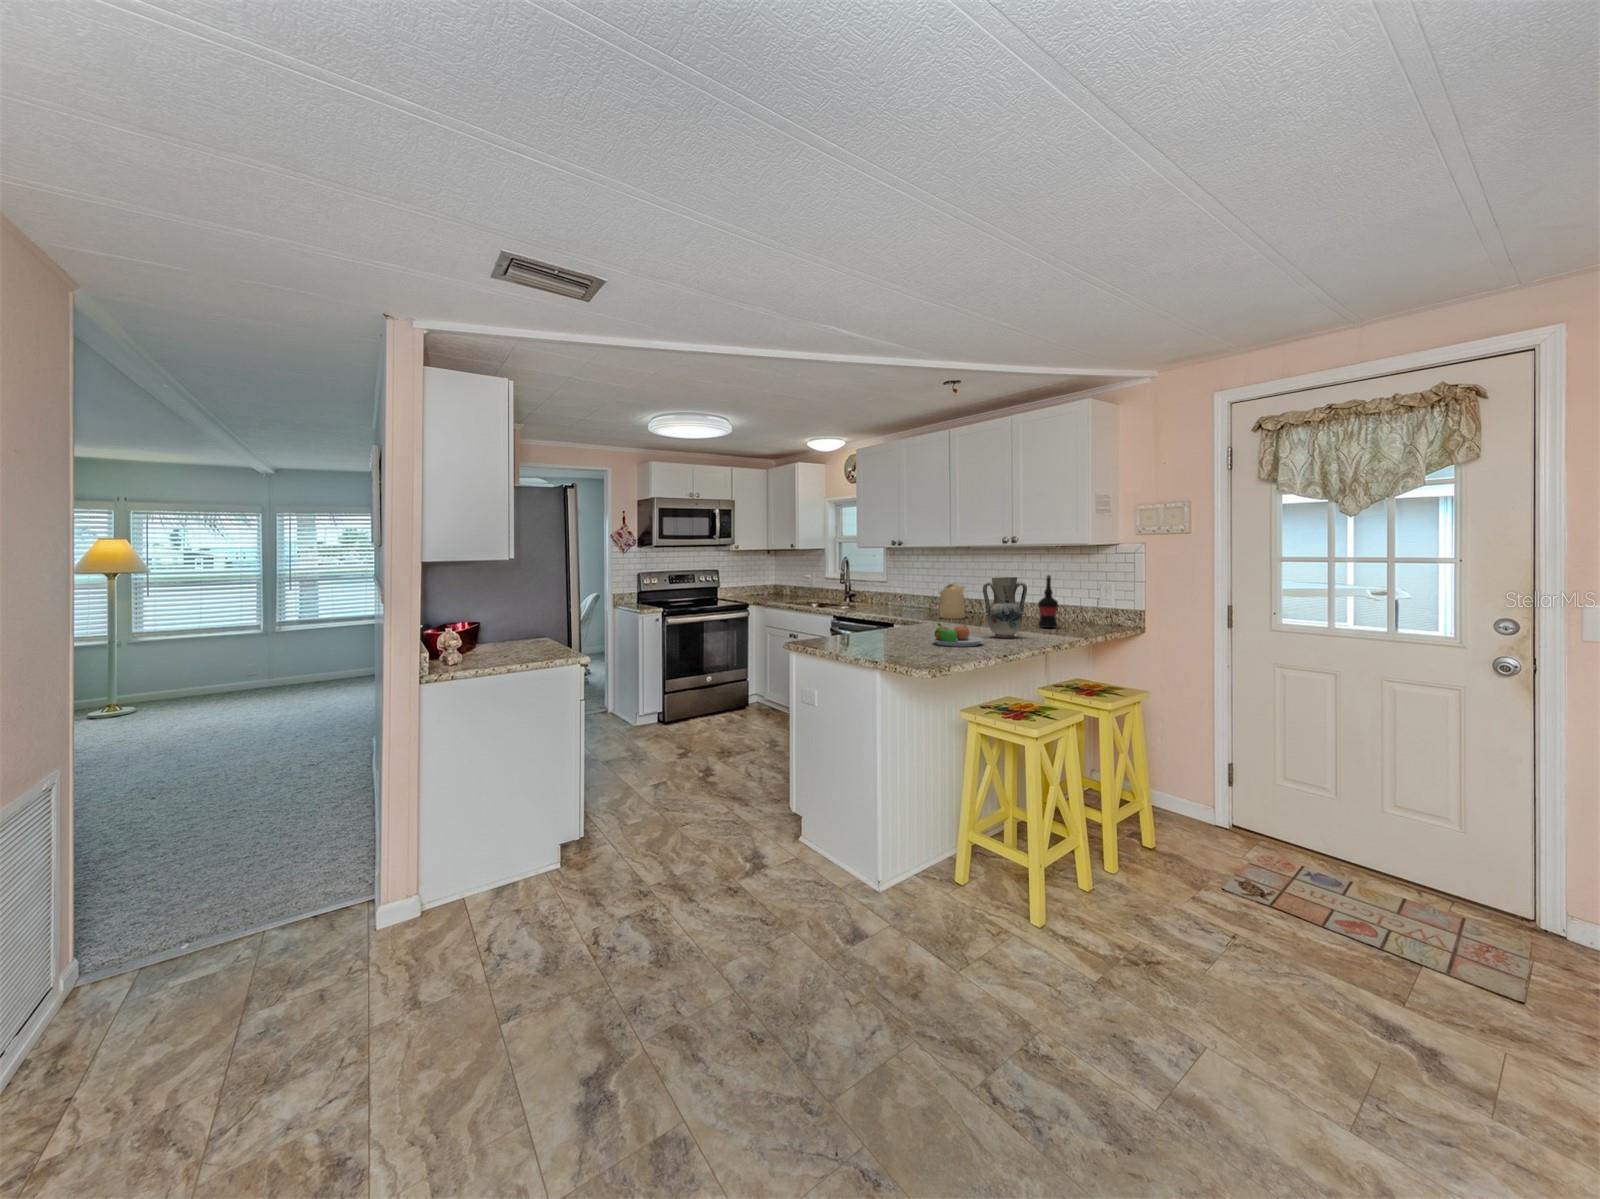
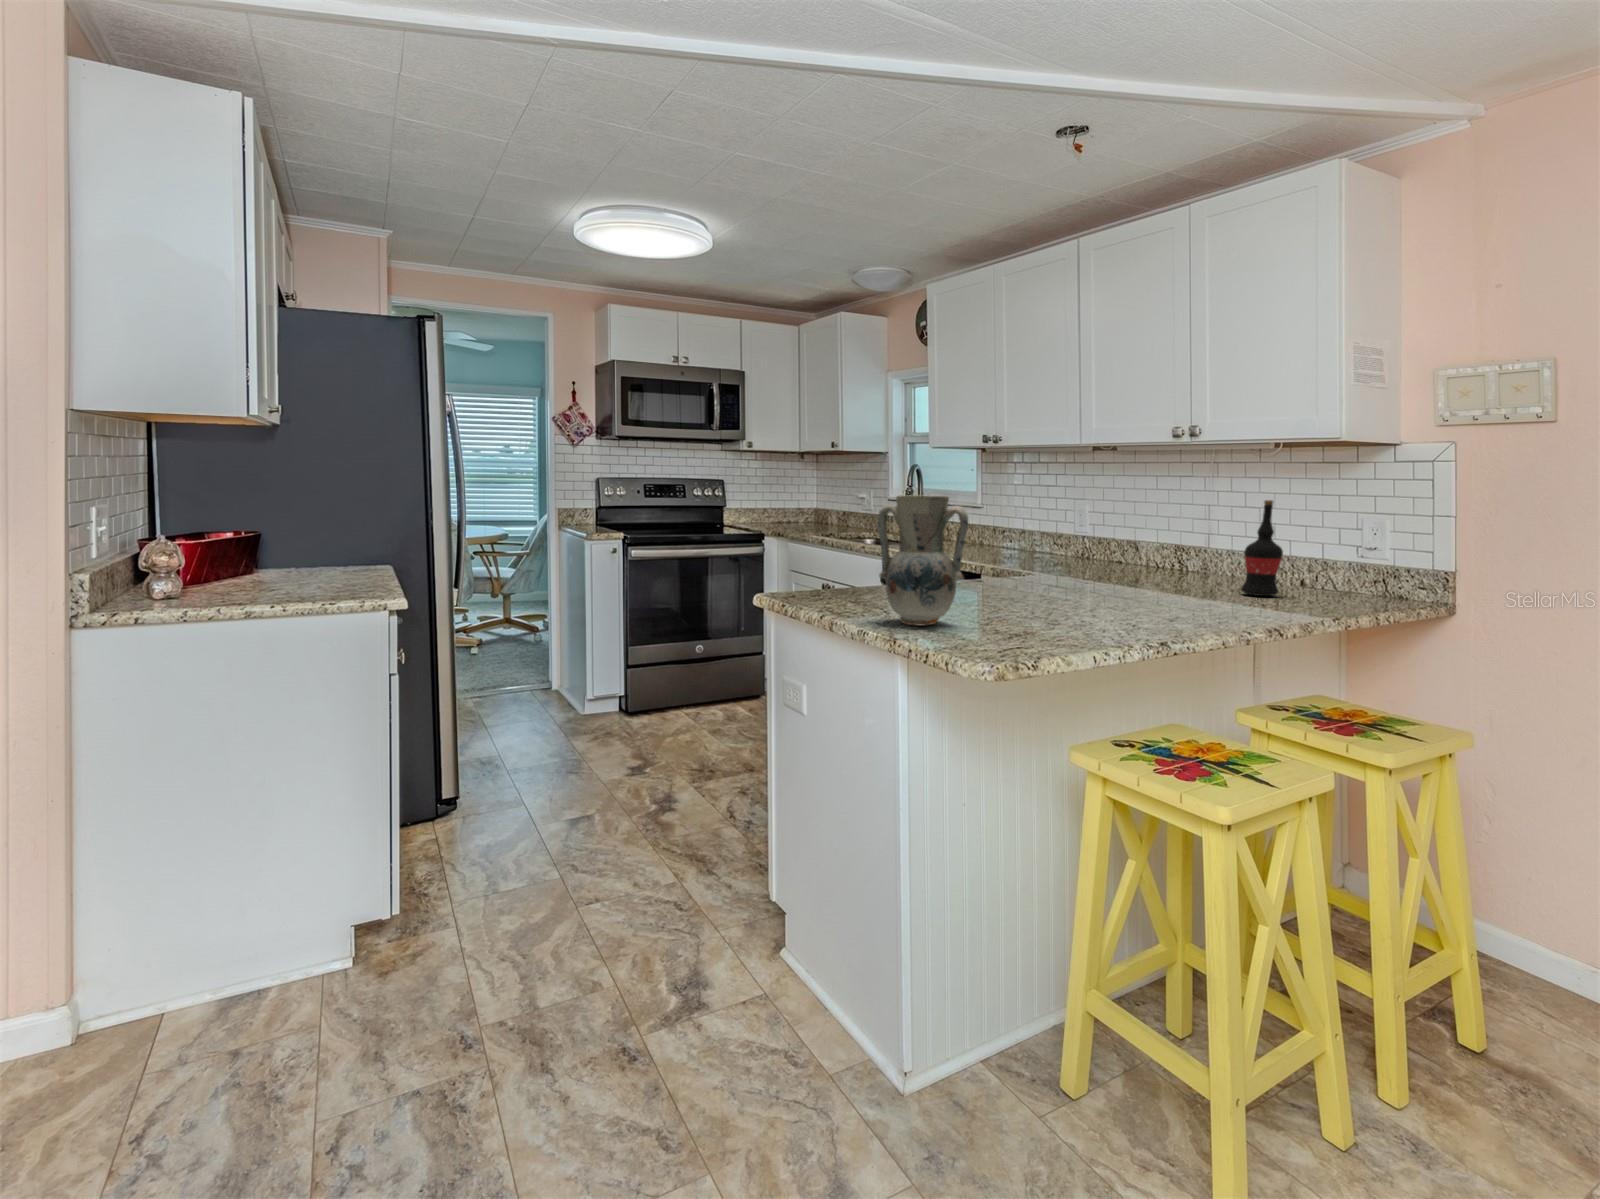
vase: present [983,577,1027,638] -> present [878,495,968,626]
kettle: present [939,584,967,619] -> none [1065,511,1120,572]
fruit bowl: present [932,623,983,647] -> none [1035,583,1136,631]

